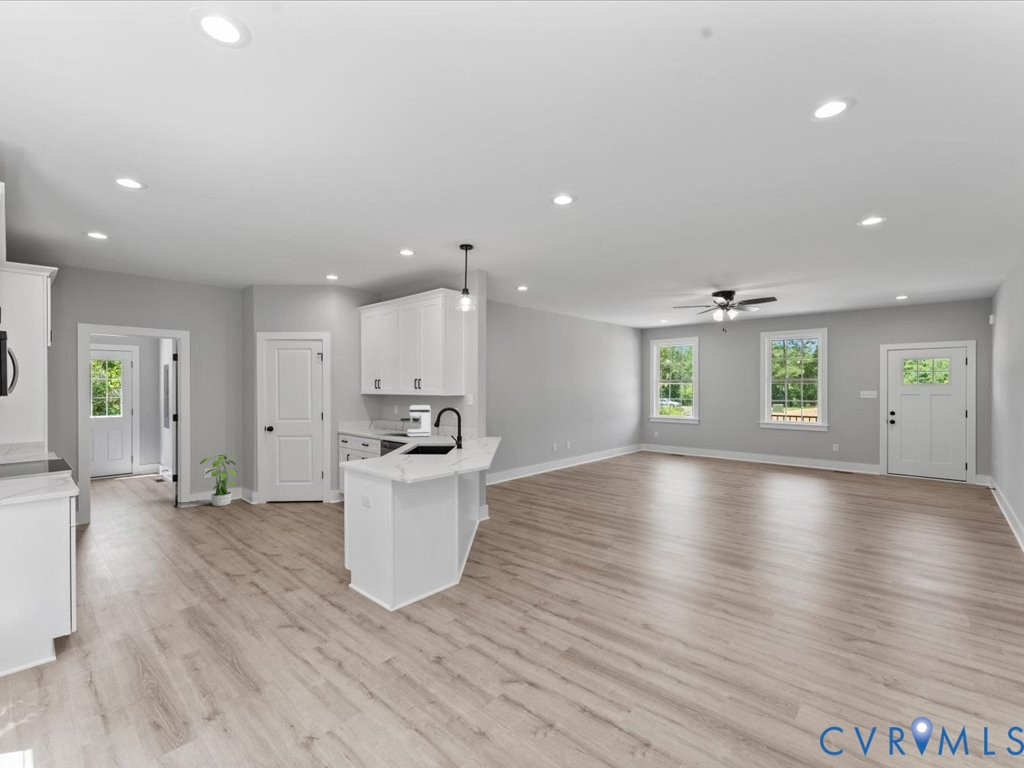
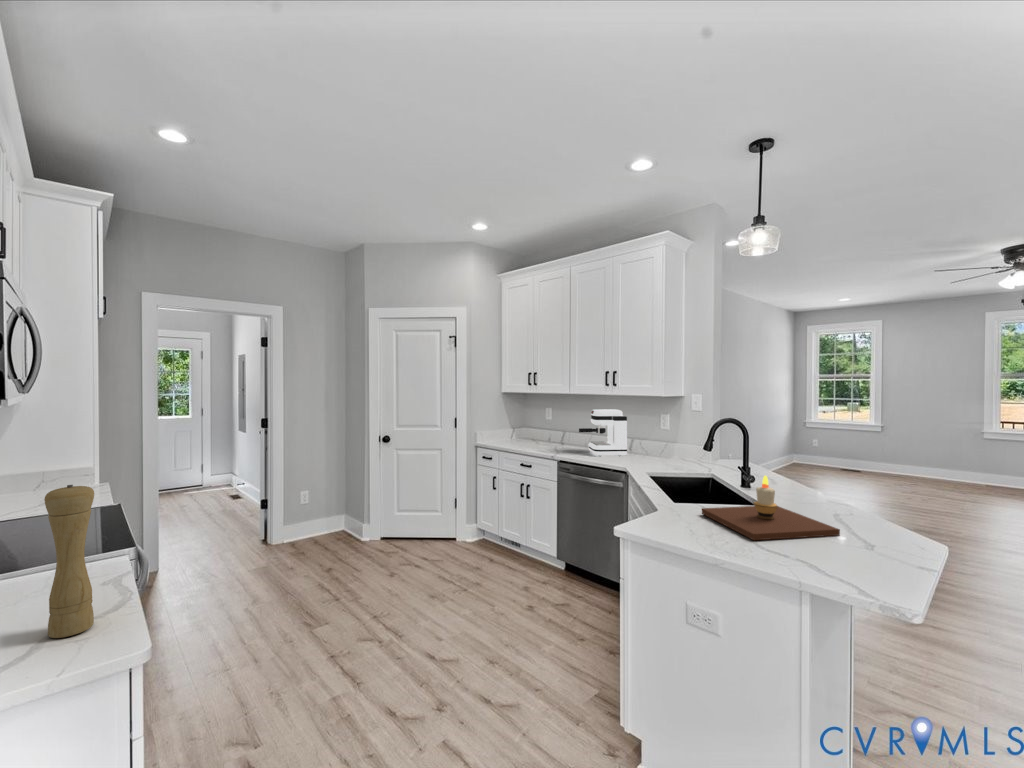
pepper mill: none [21,429,42,490] -> present [44,485,94,638]
candle: none [397,435,446,465] -> present [702,476,840,540]
potted plant: present [199,453,237,506] -> none [295,471,343,543]

